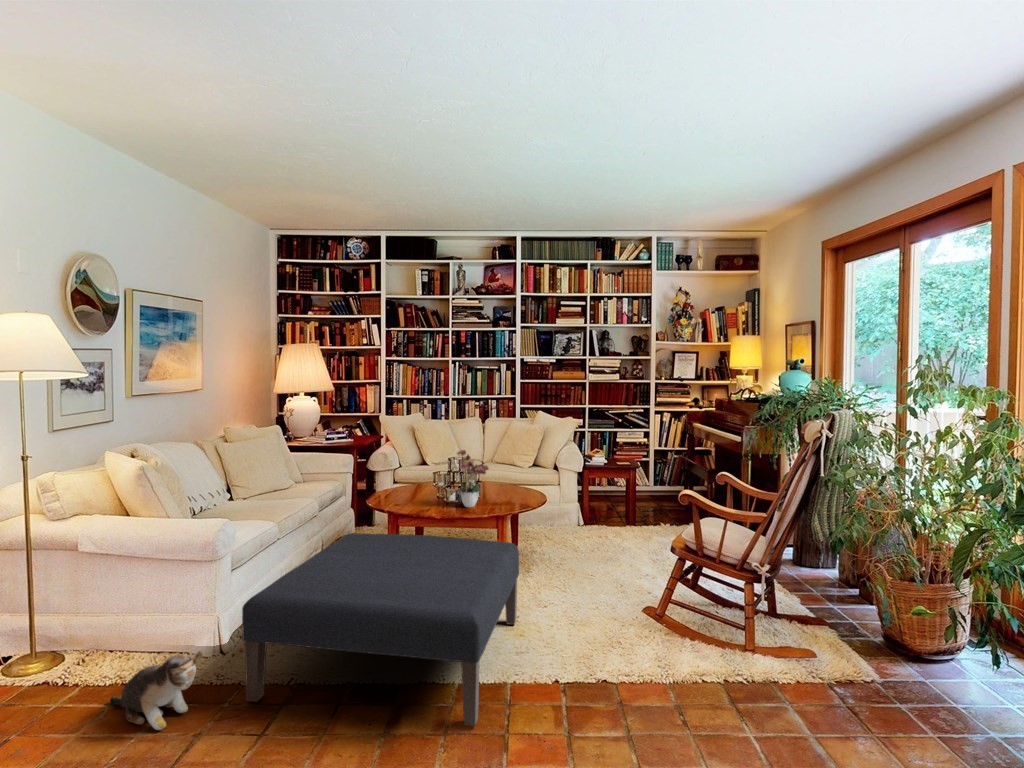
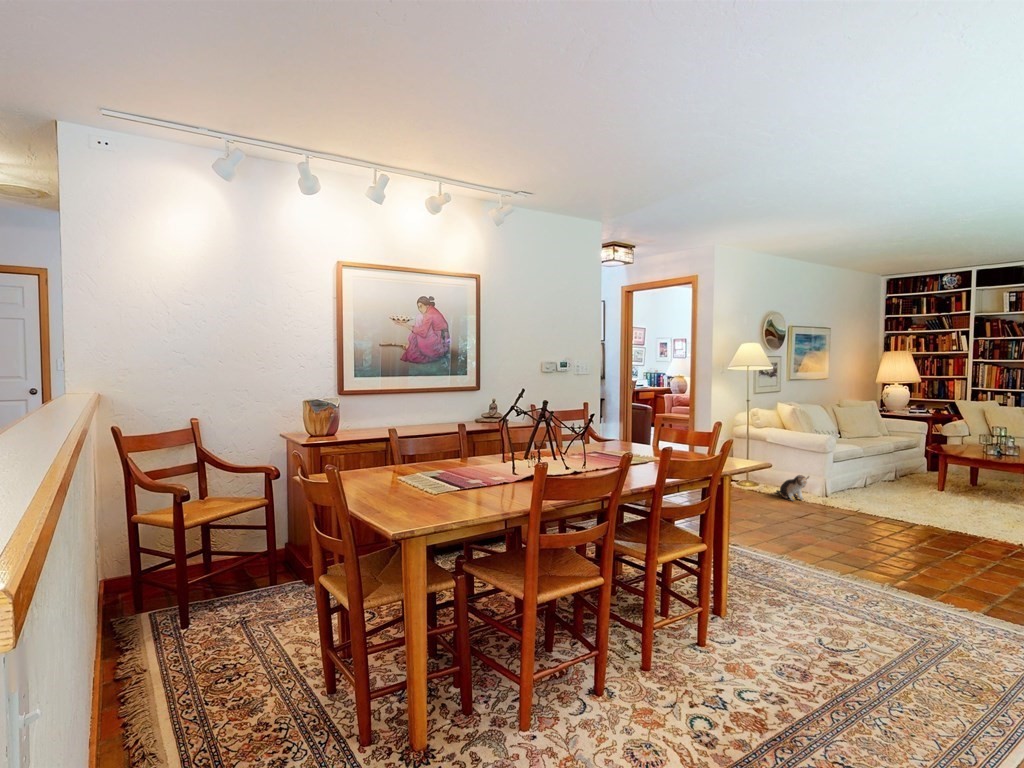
flower arrangement: present [454,450,489,507] -> none [974,418,1007,457]
ottoman: present [242,534,519,726] -> none [826,454,997,530]

